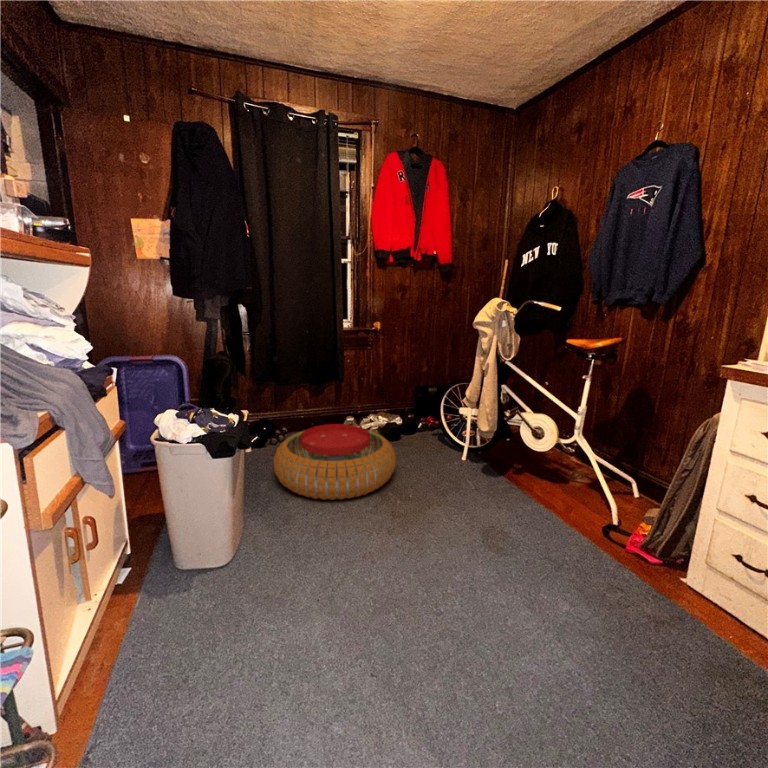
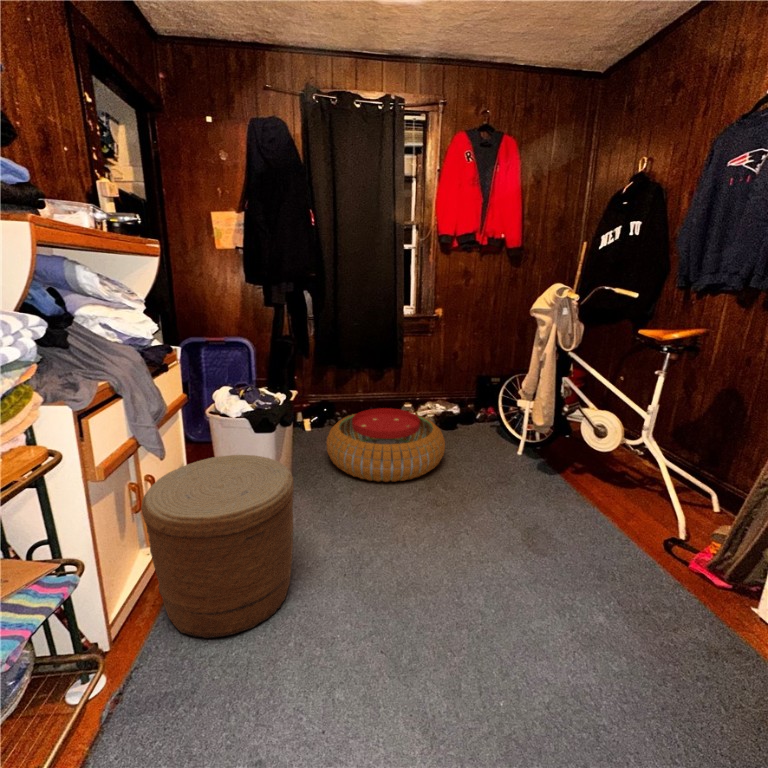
woven basket: none [91,483,263,693] -> present [141,455,294,638]

